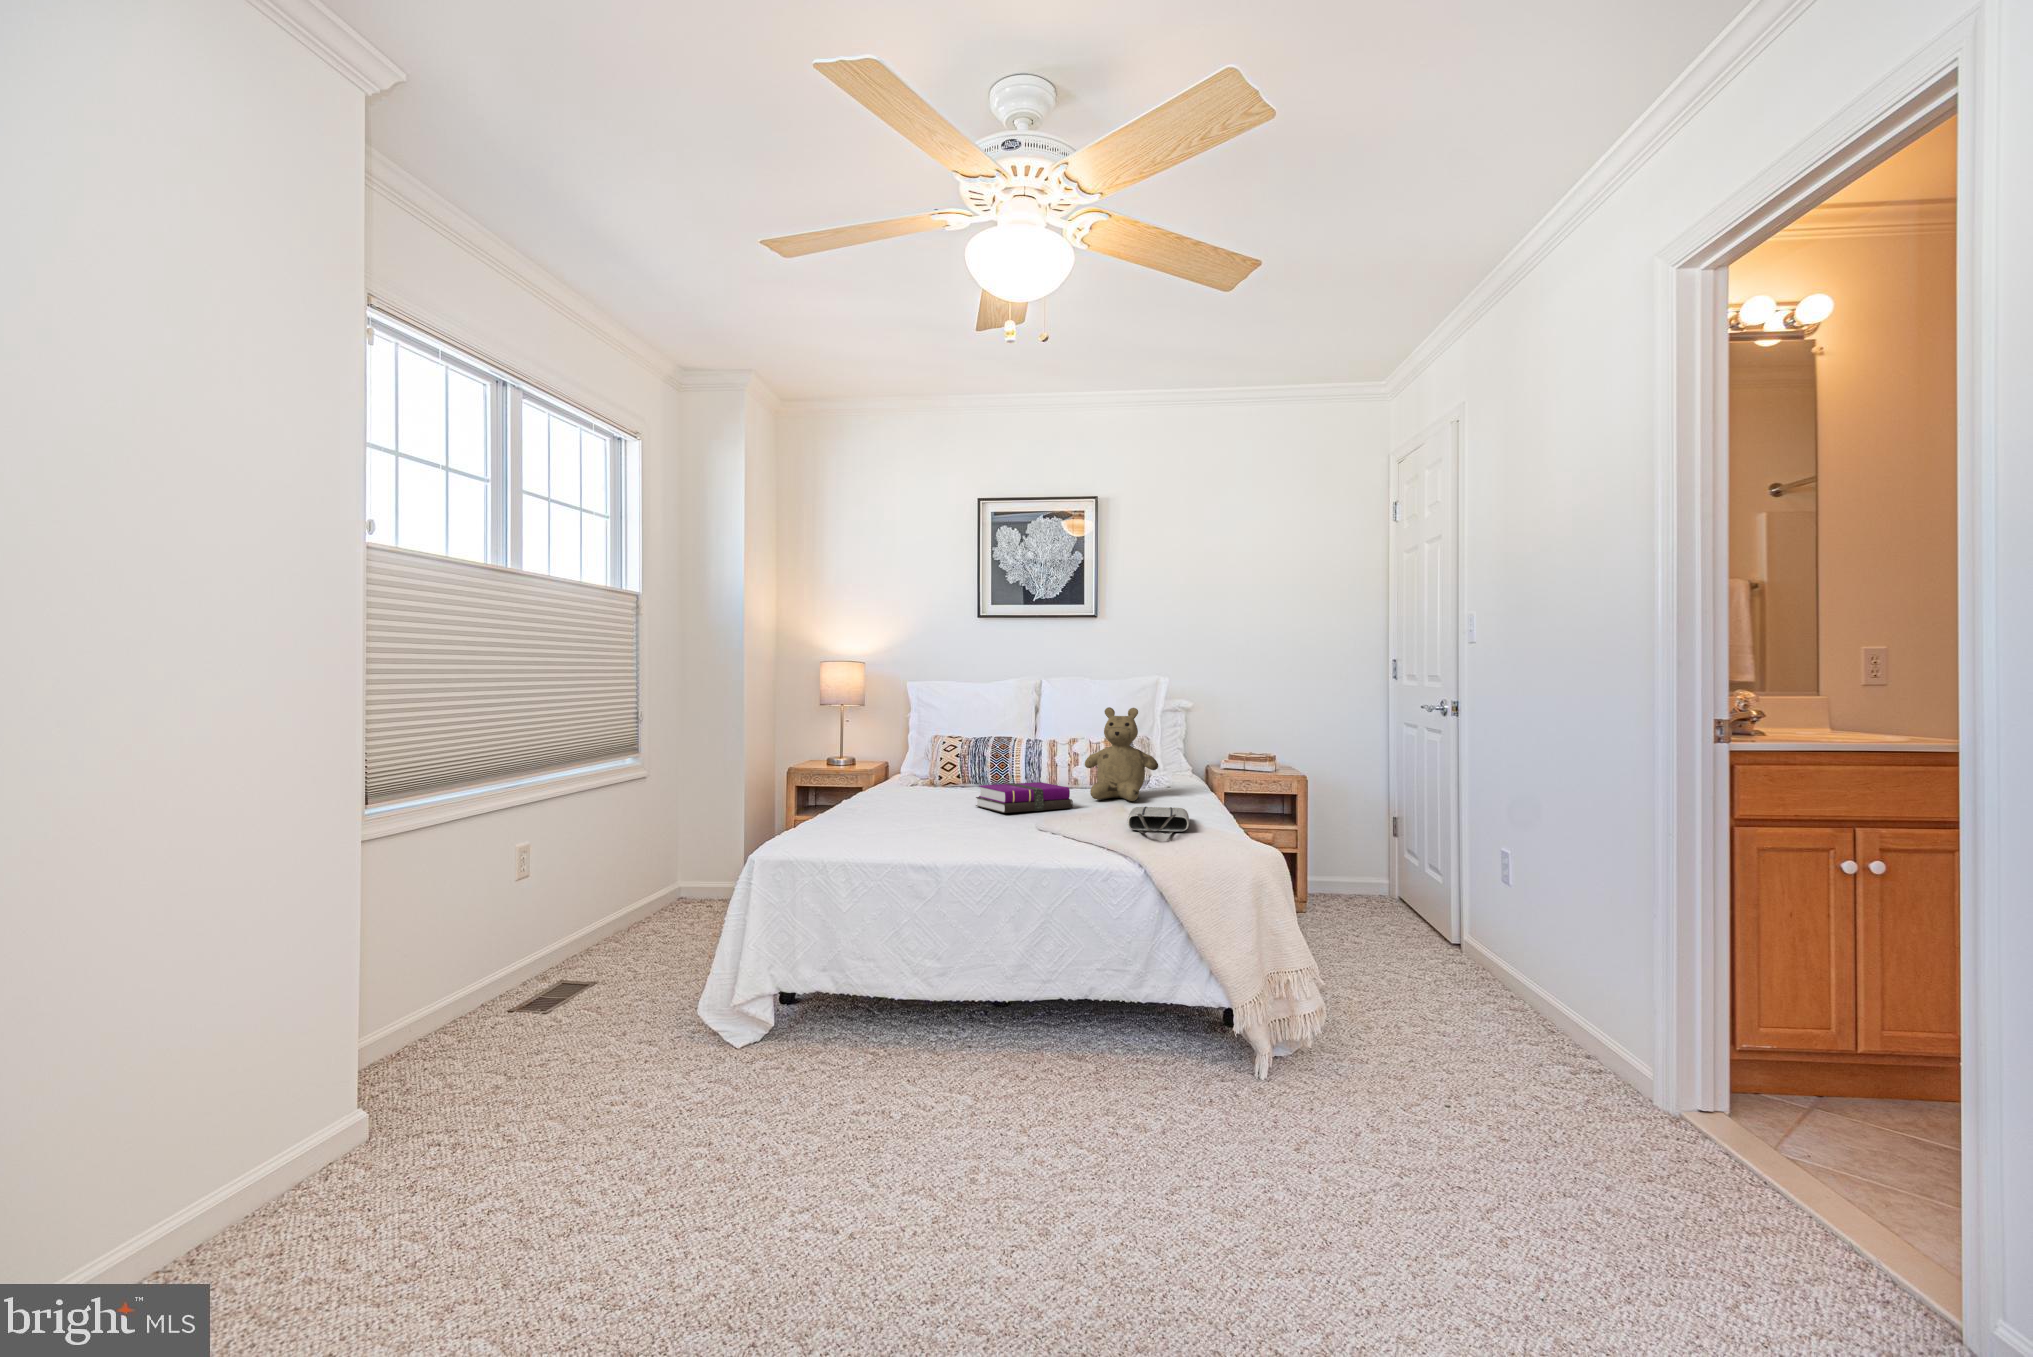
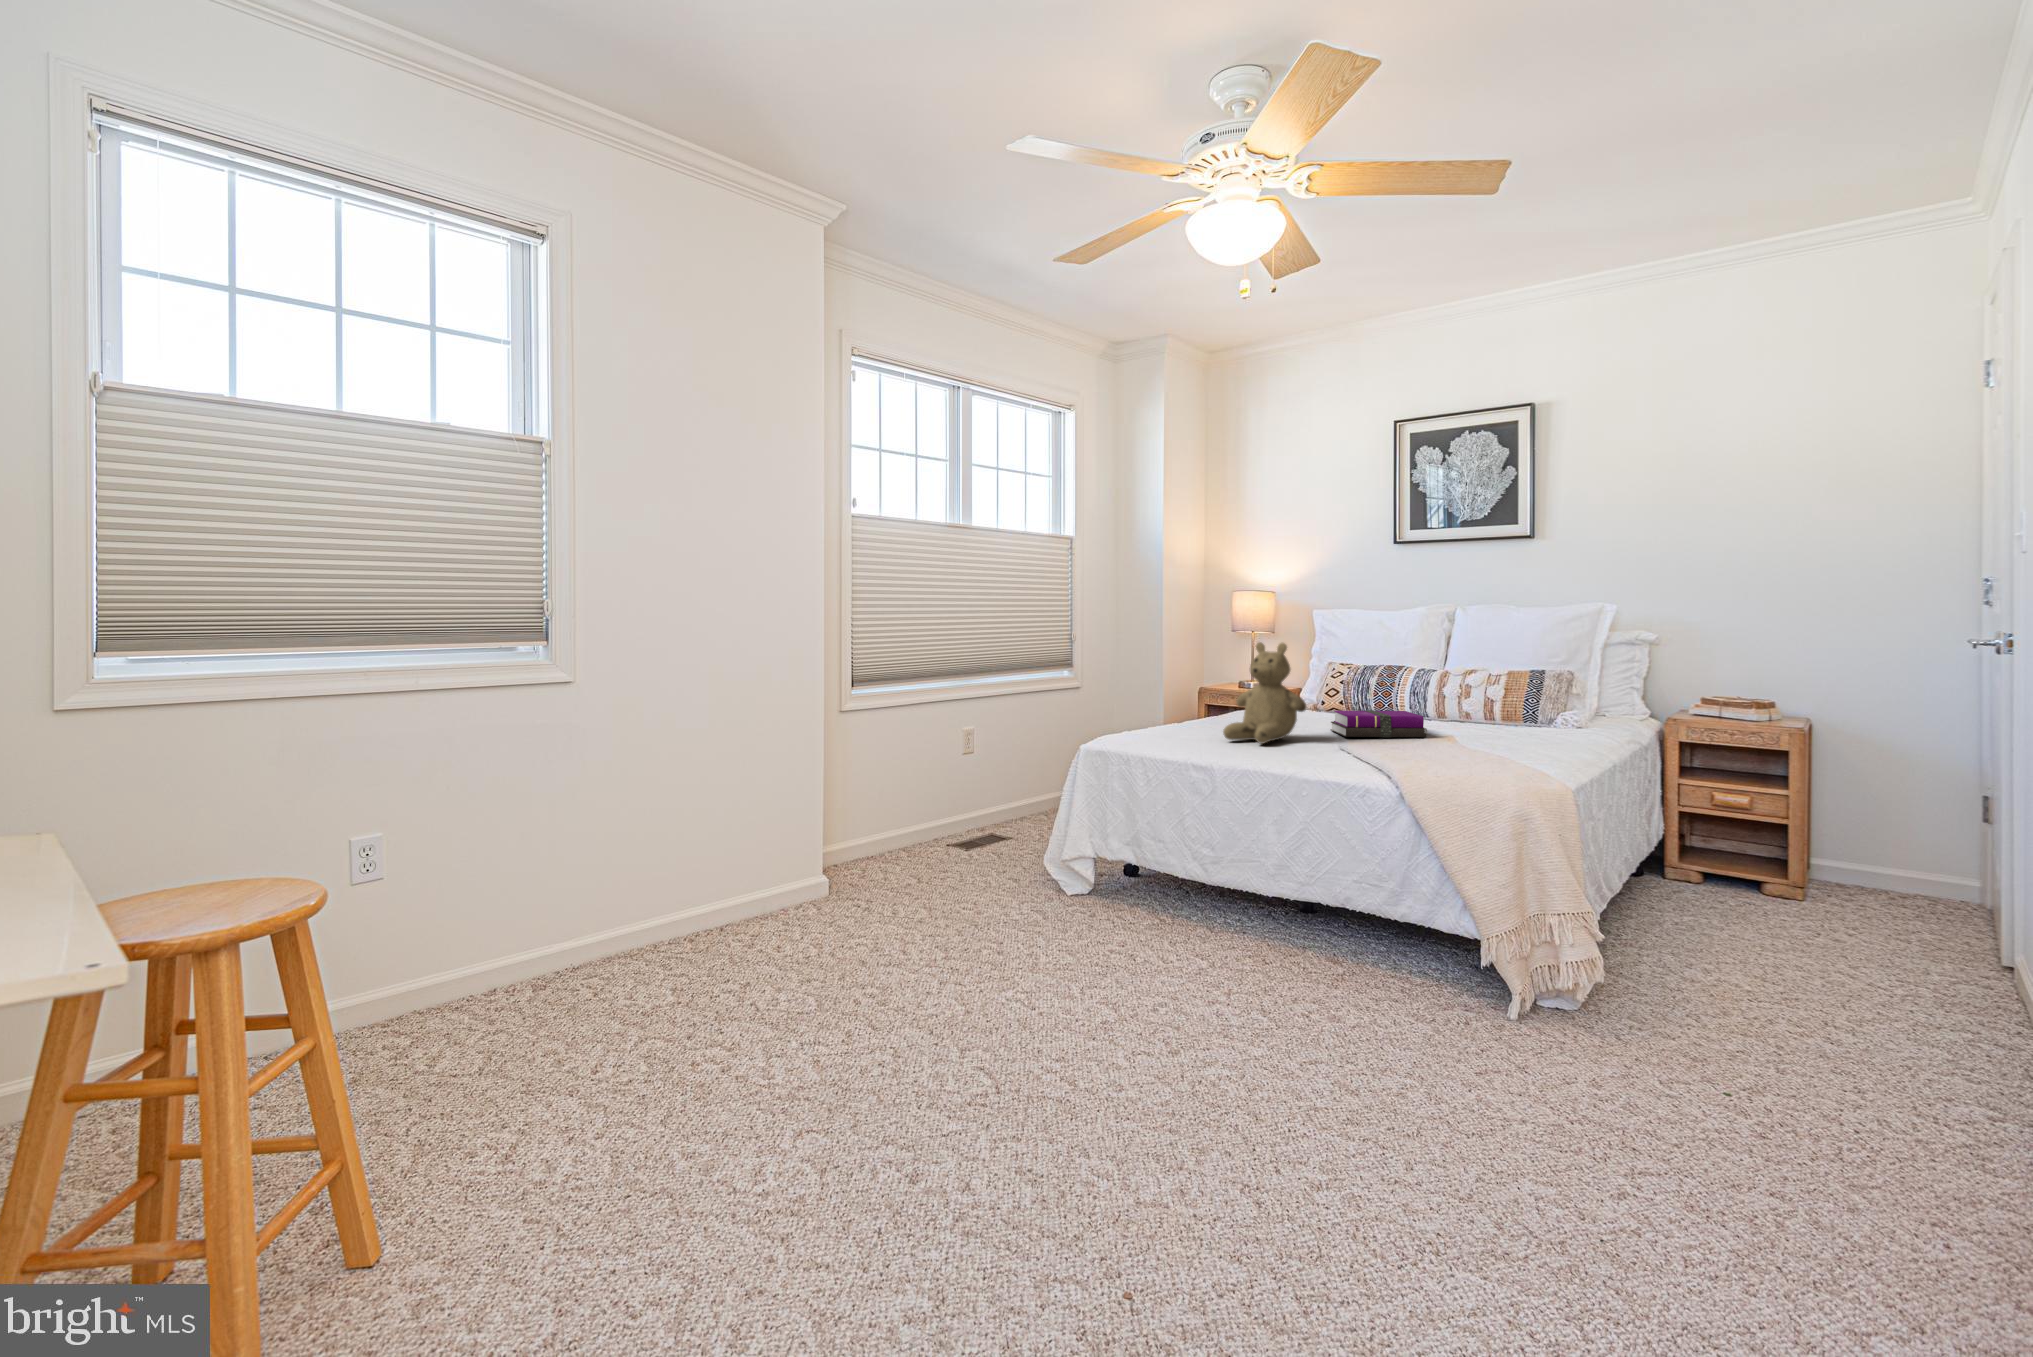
teddy bear: present [1085,707,1158,801] -> present [1223,642,1307,744]
tote bag: present [1128,807,1189,834] -> none [1448,738,1536,763]

